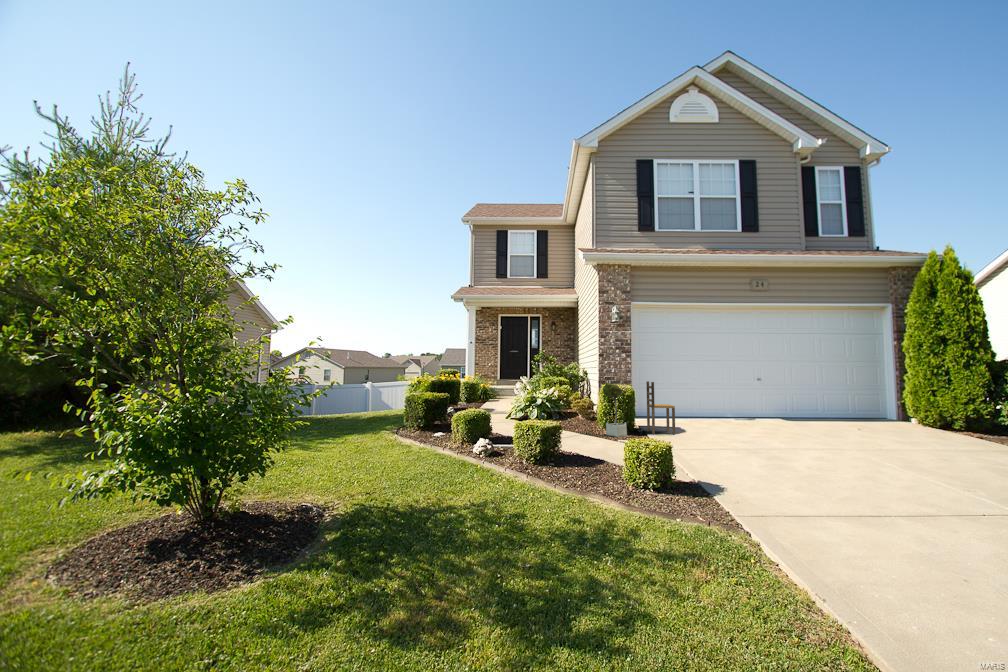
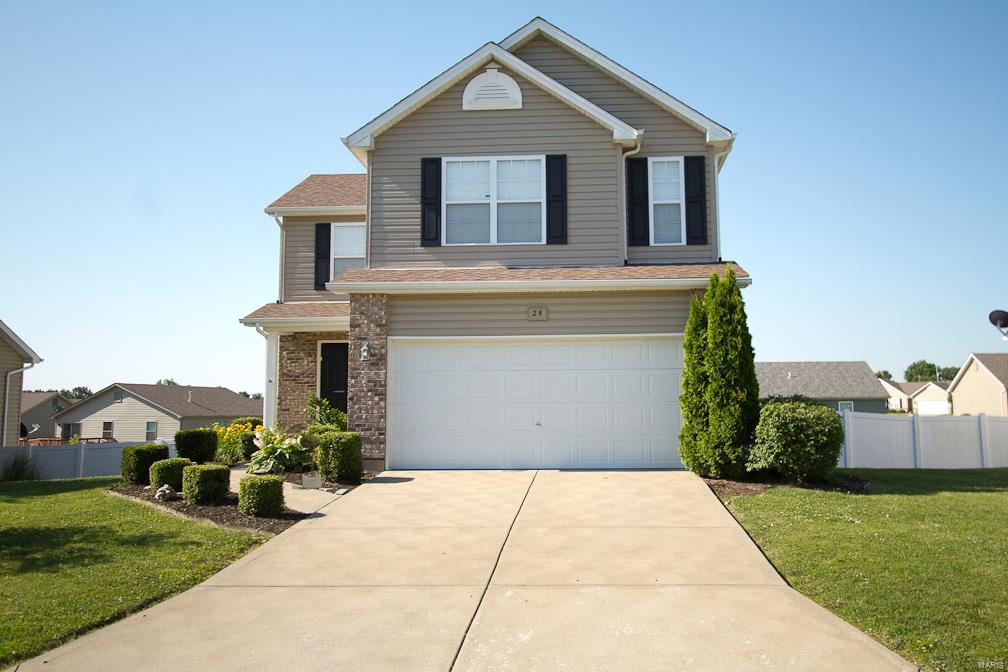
chair: present [646,381,675,434] -> none [353,431,381,486]

